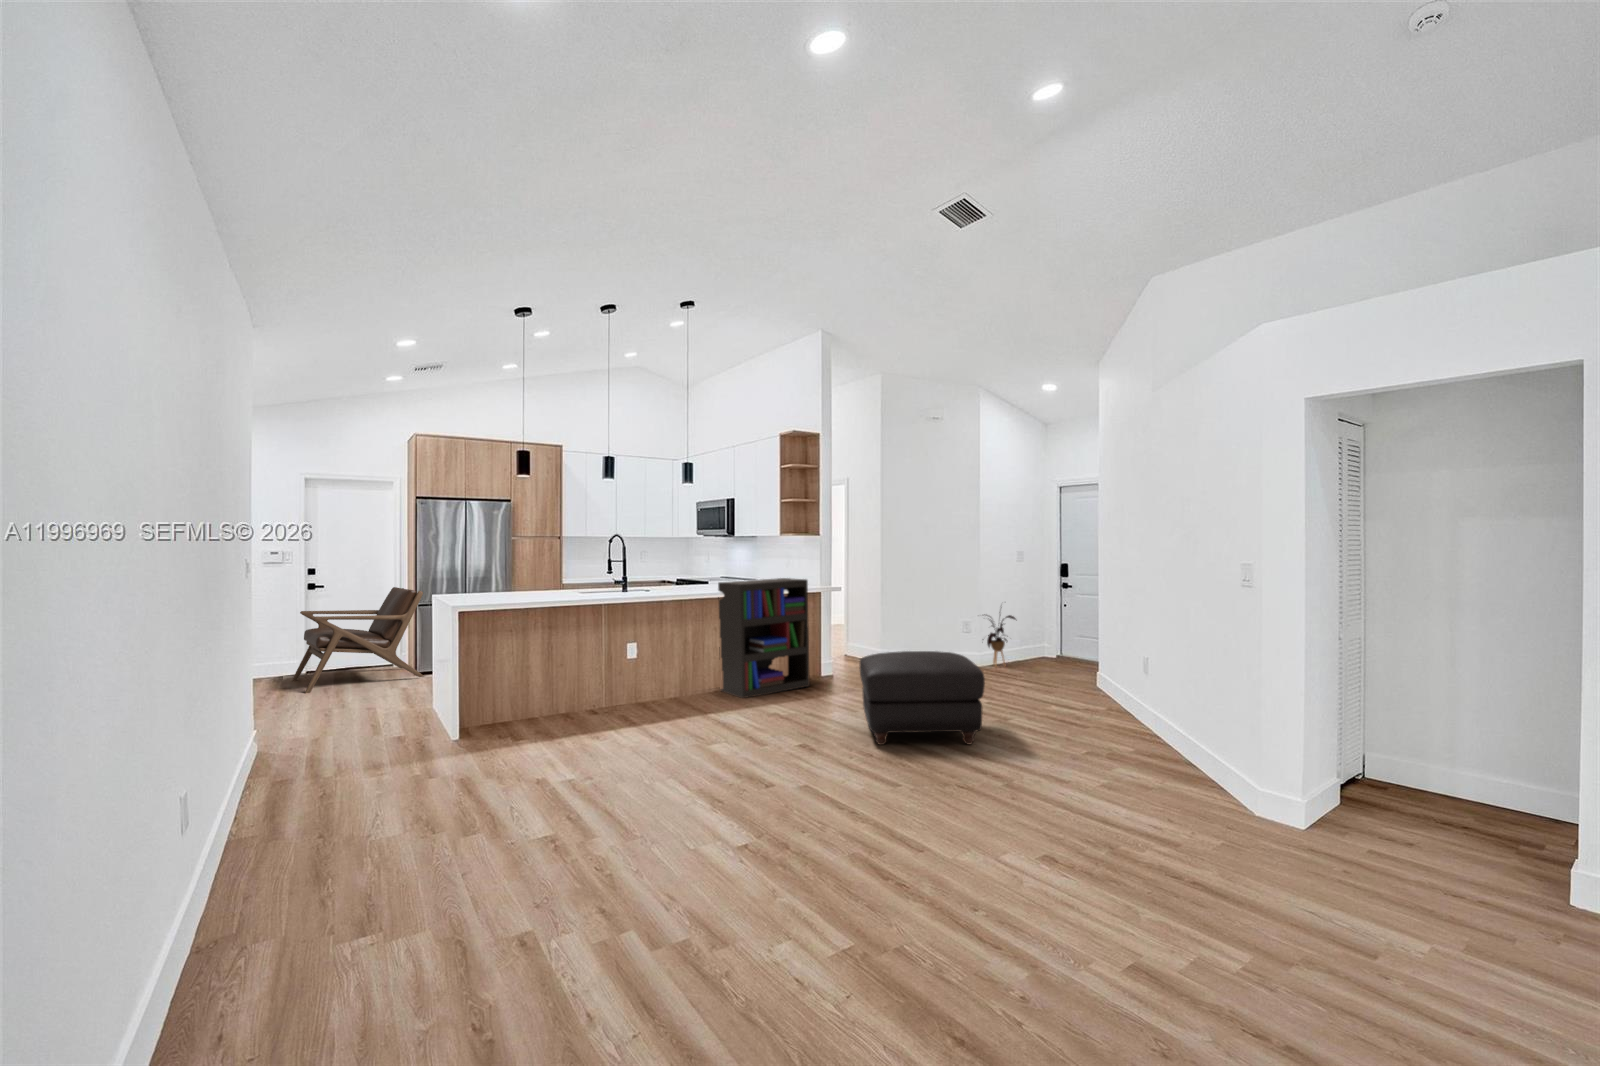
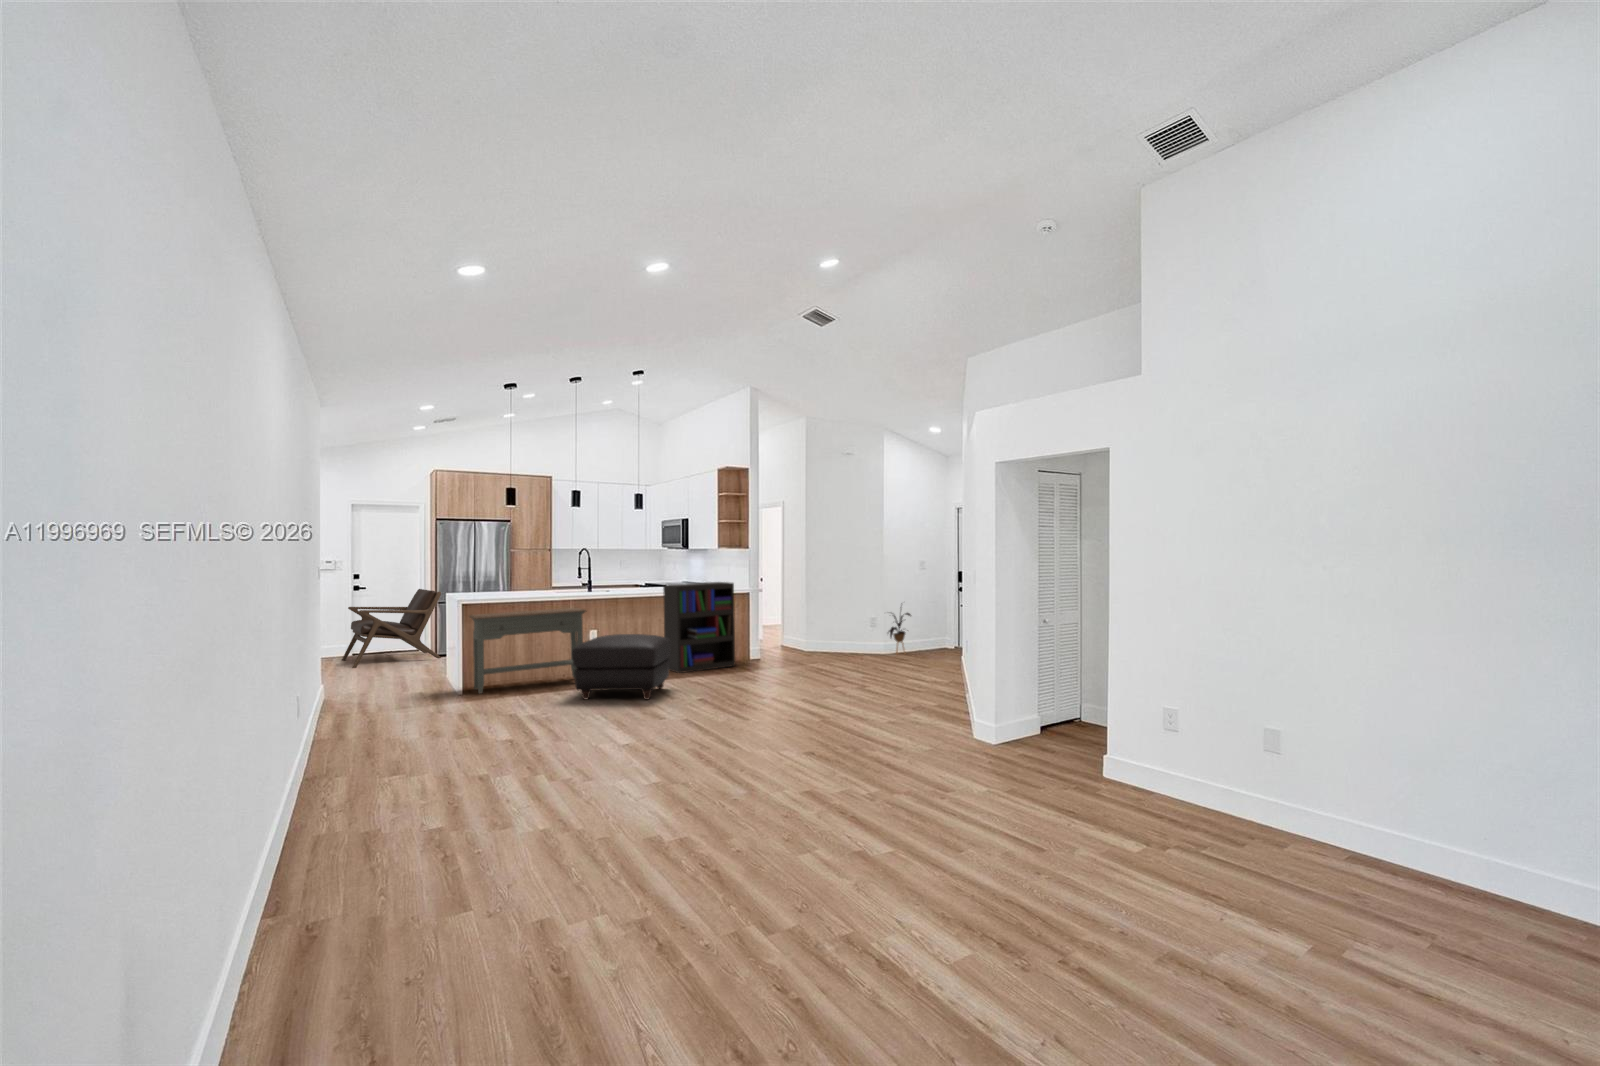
console table: none [466,614,628,739] -> present [470,608,587,693]
ottoman: present [859,651,985,745] -> present [572,634,671,700]

